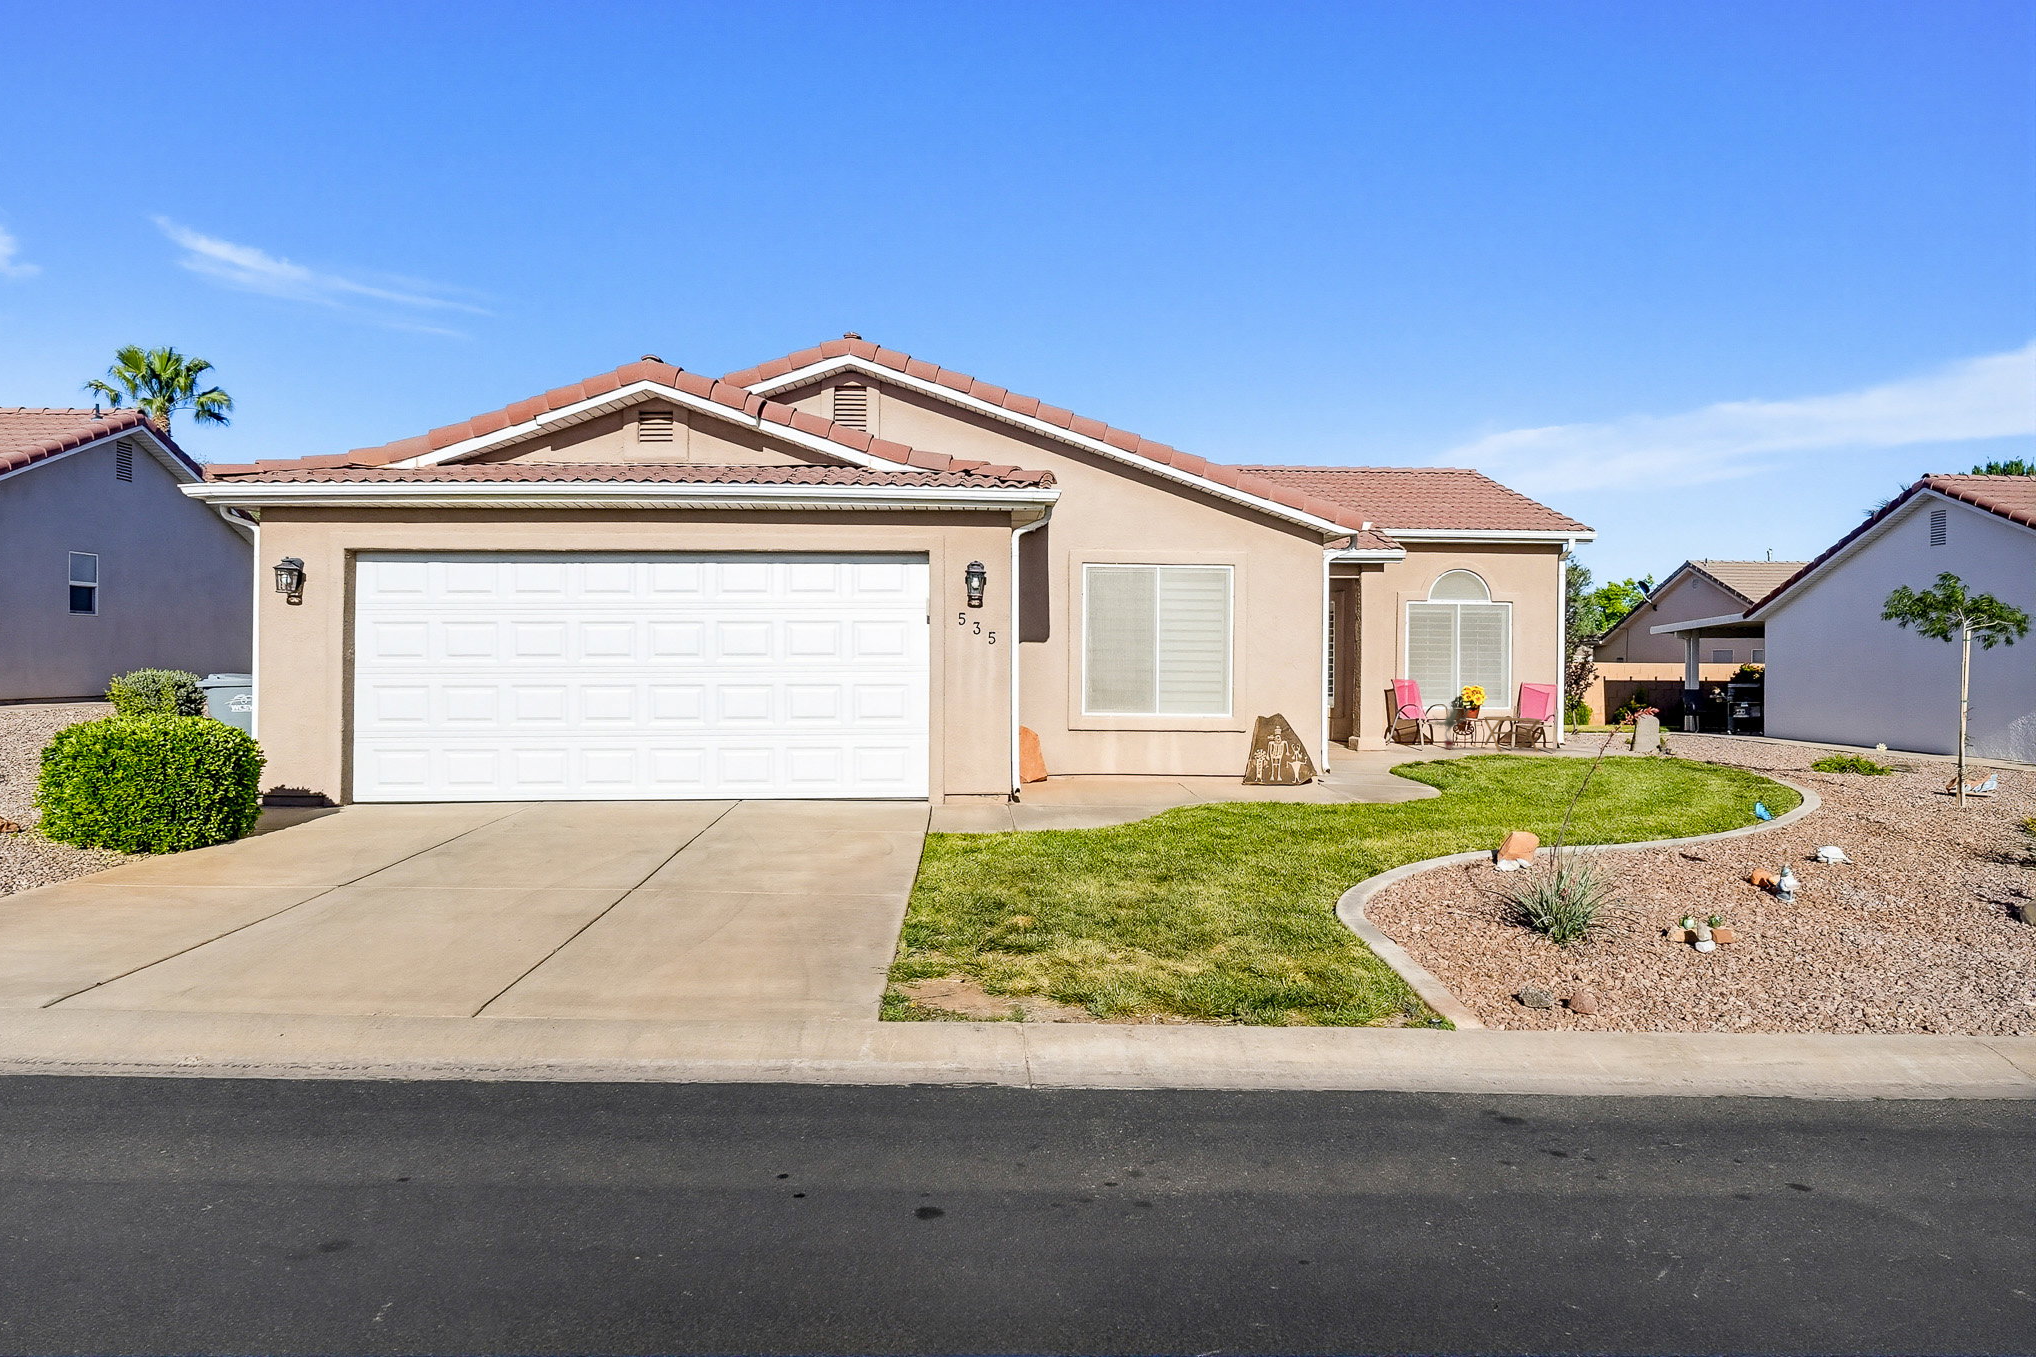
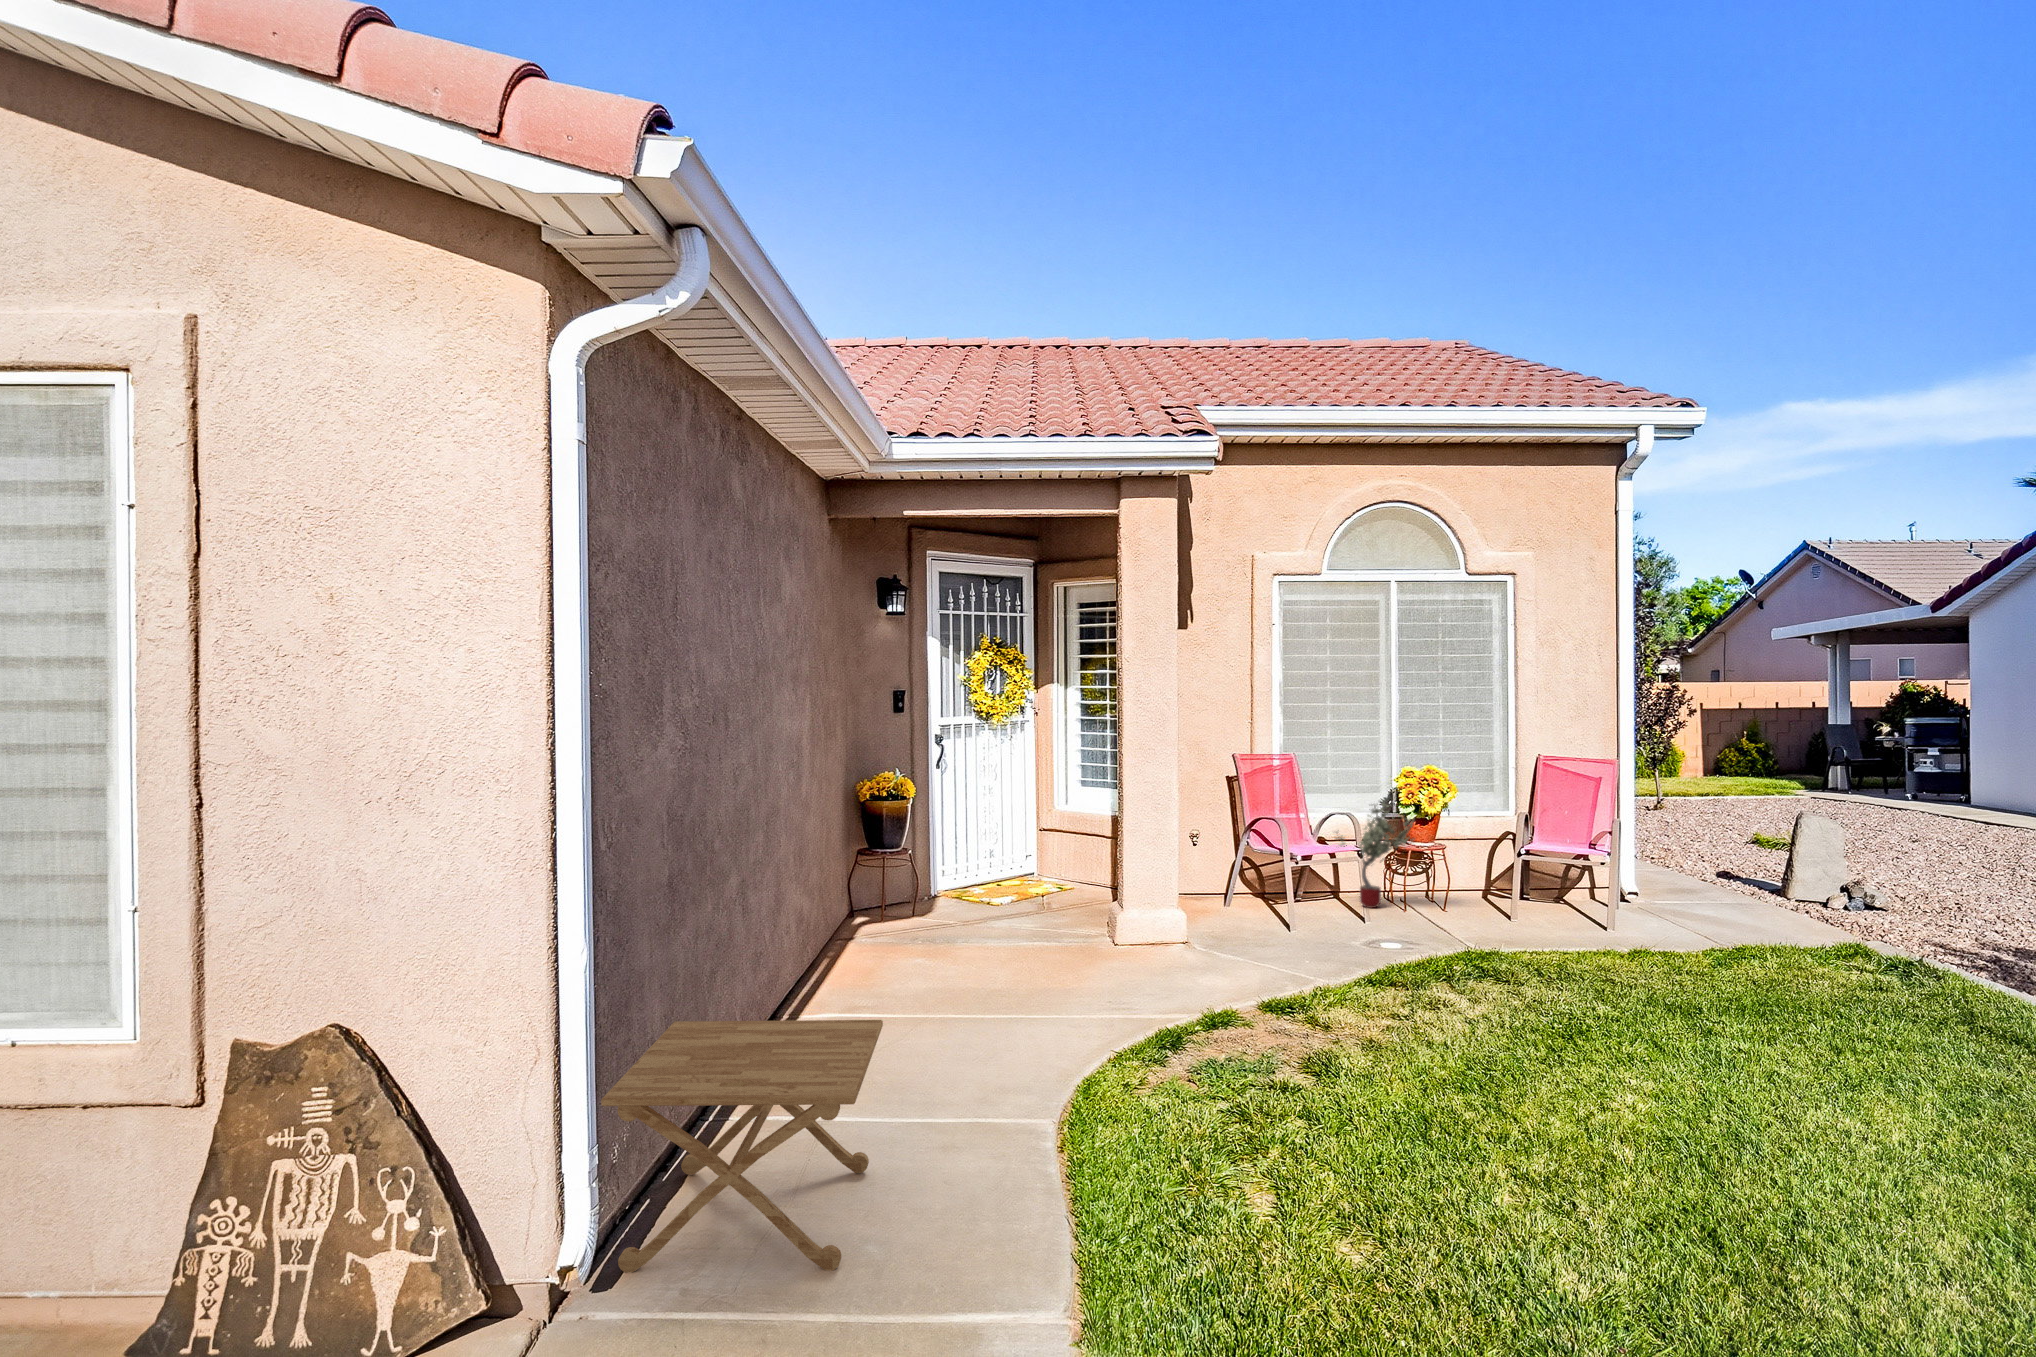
side table: present [1482,717,1542,752] -> present [601,1020,883,1273]

